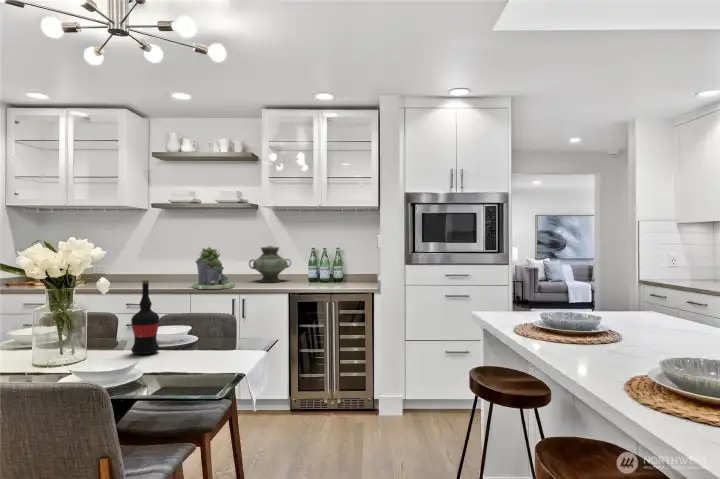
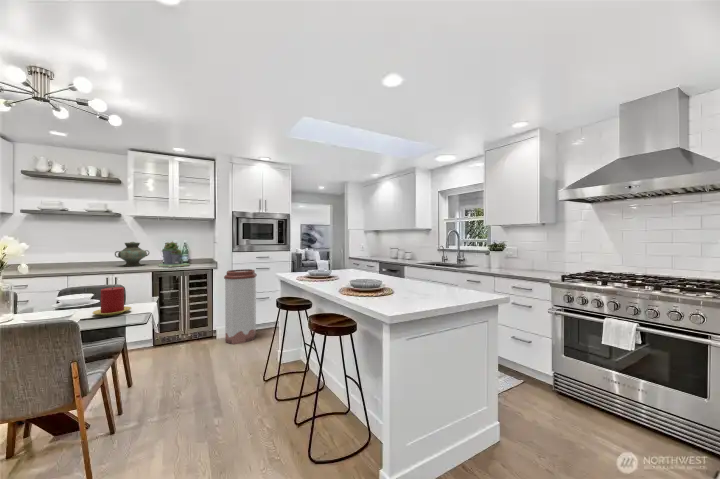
succulent planter: present [192,247,235,289] -> present [158,242,189,267]
wine bottle: present [131,280,159,354] -> none [50,263,74,312]
trash can: none [388,297,444,434] -> present [224,269,257,344]
candle: none [166,325,218,373] -> present [93,287,131,316]

